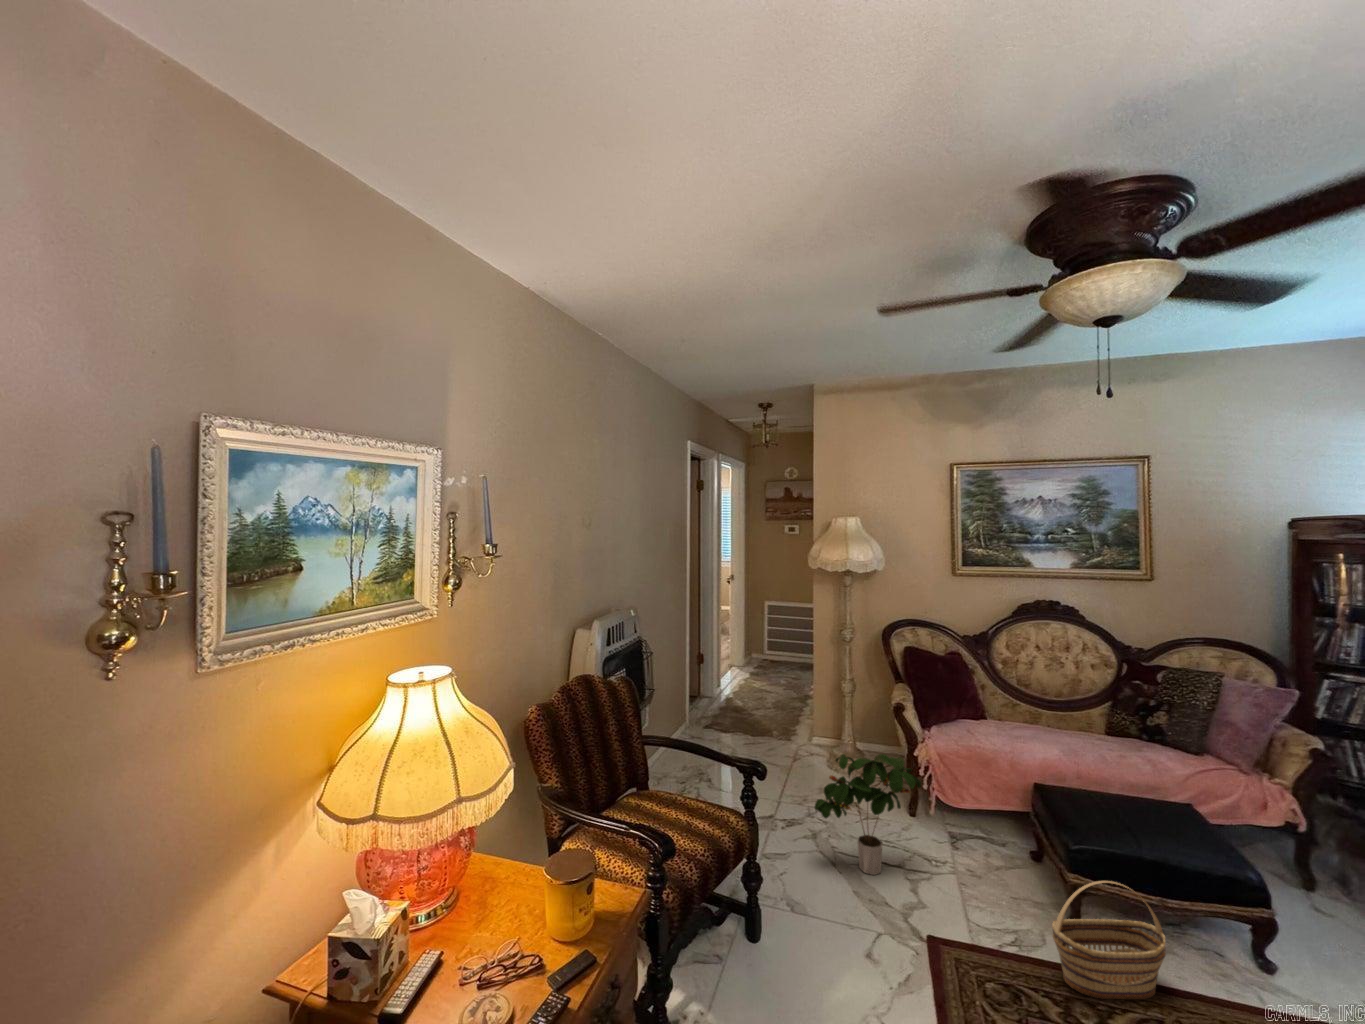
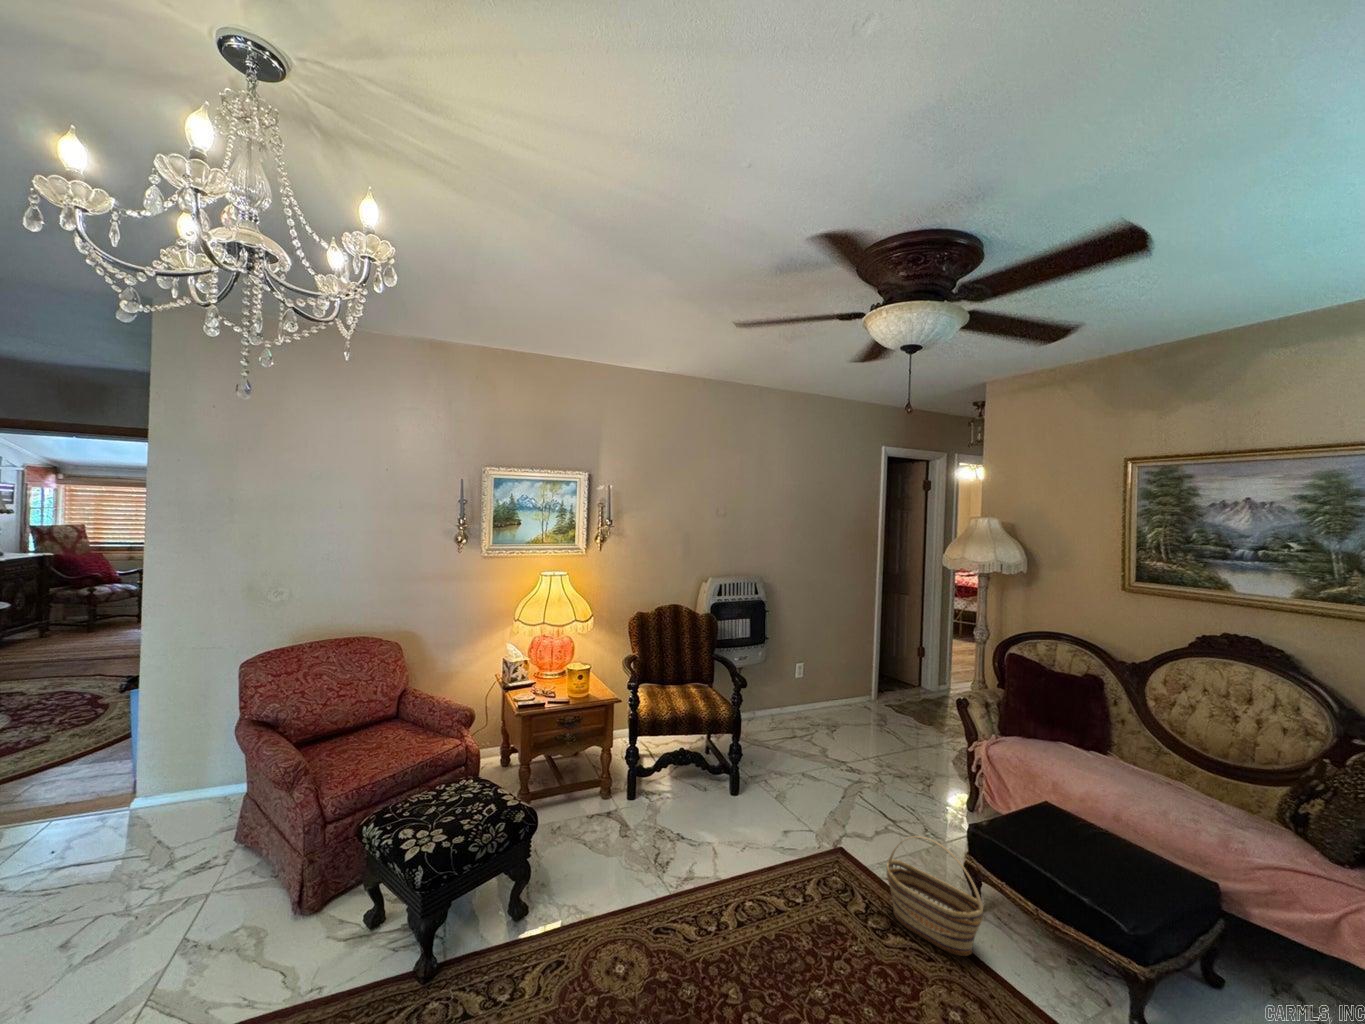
potted plant: present [815,754,921,875] -> none [827,710,910,813]

